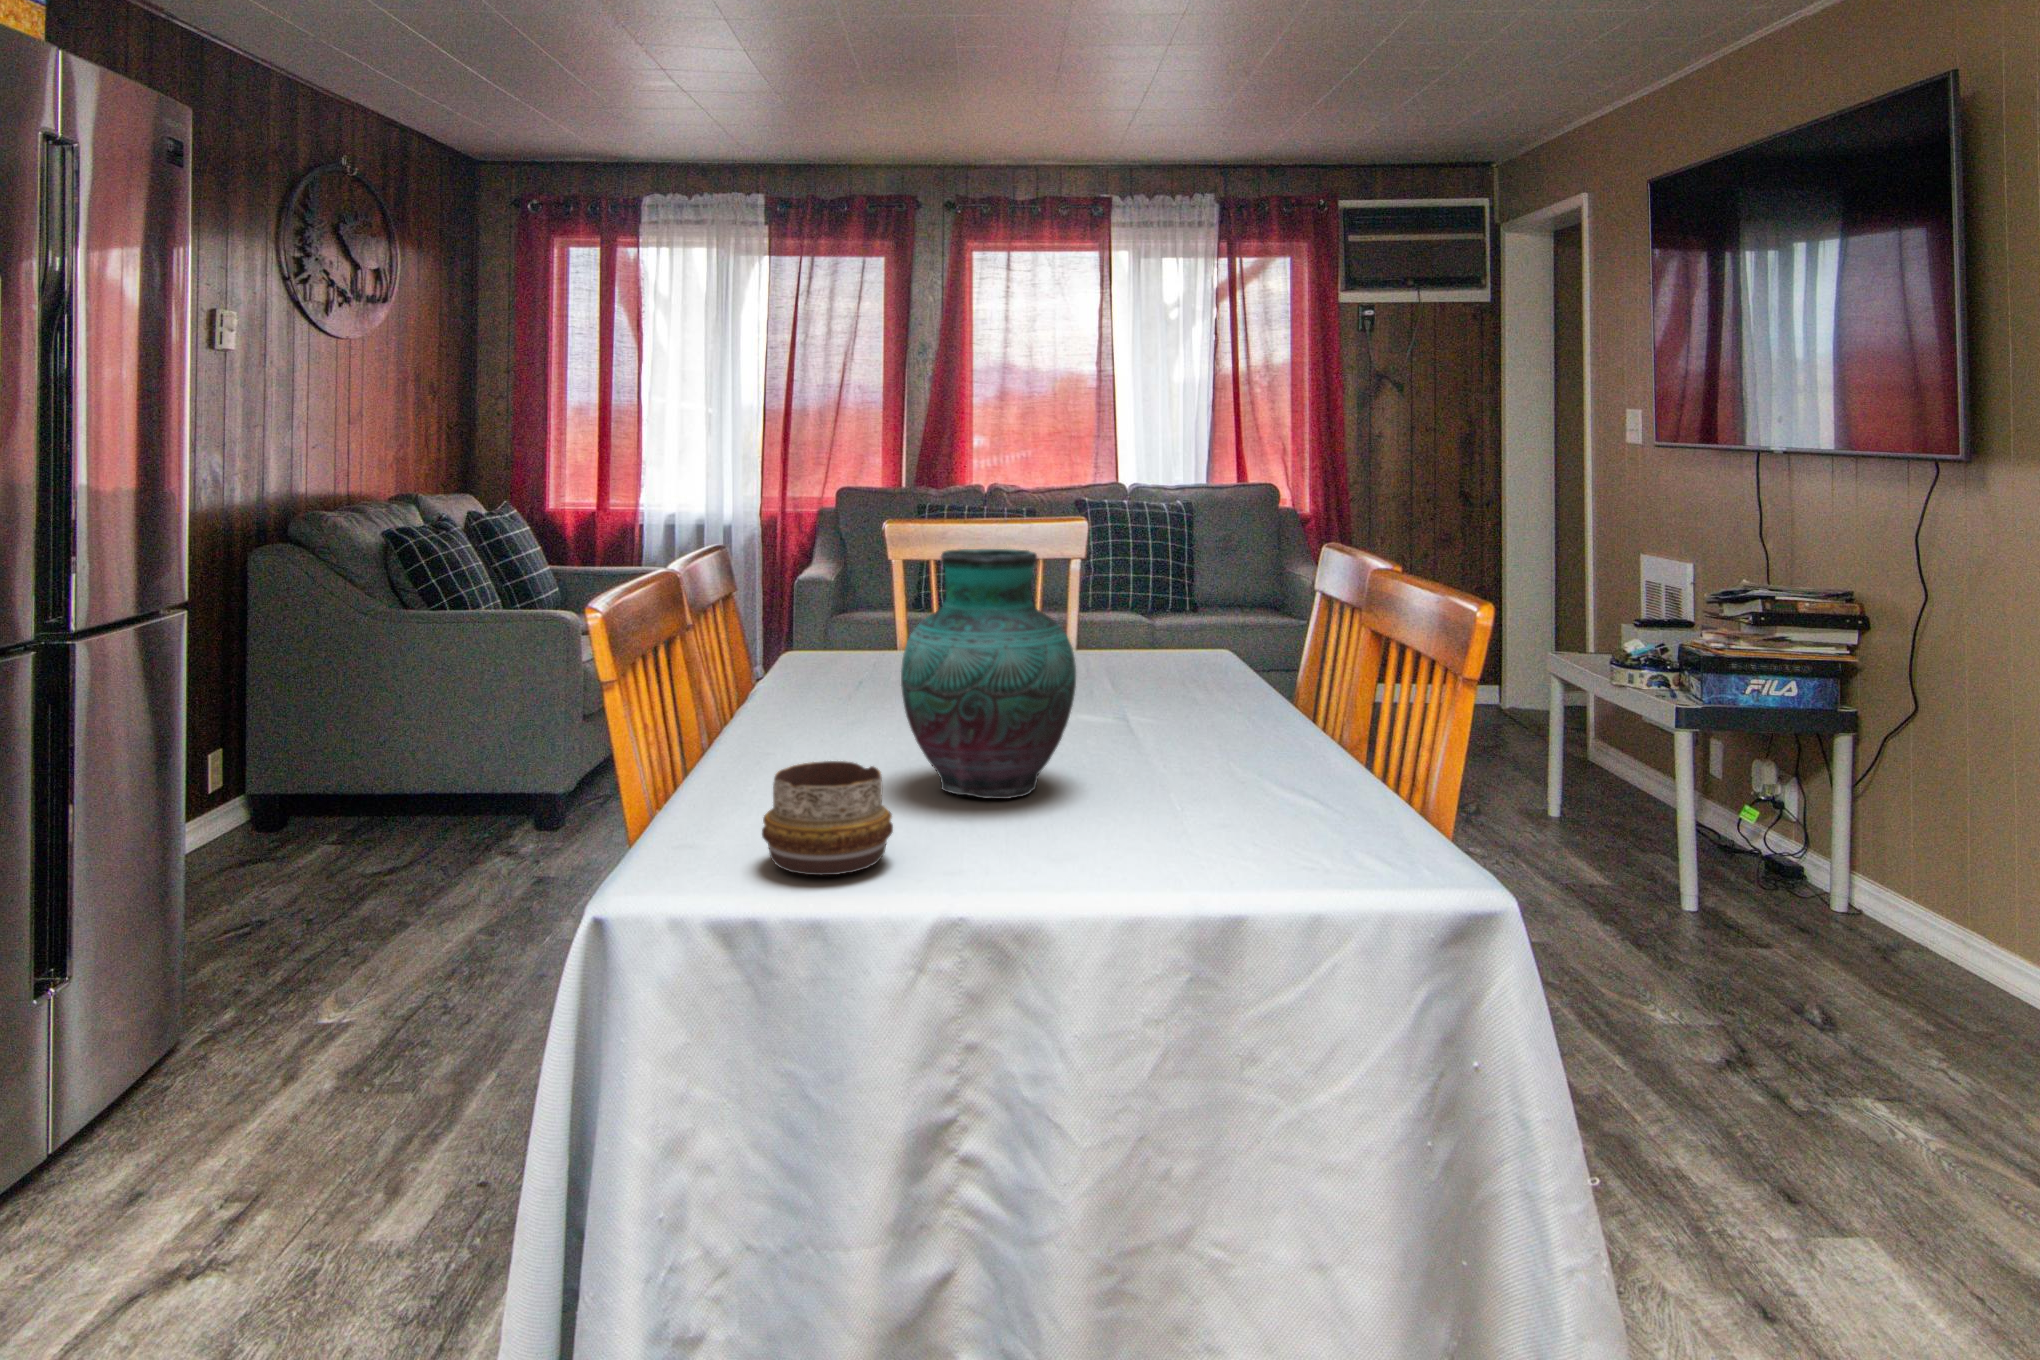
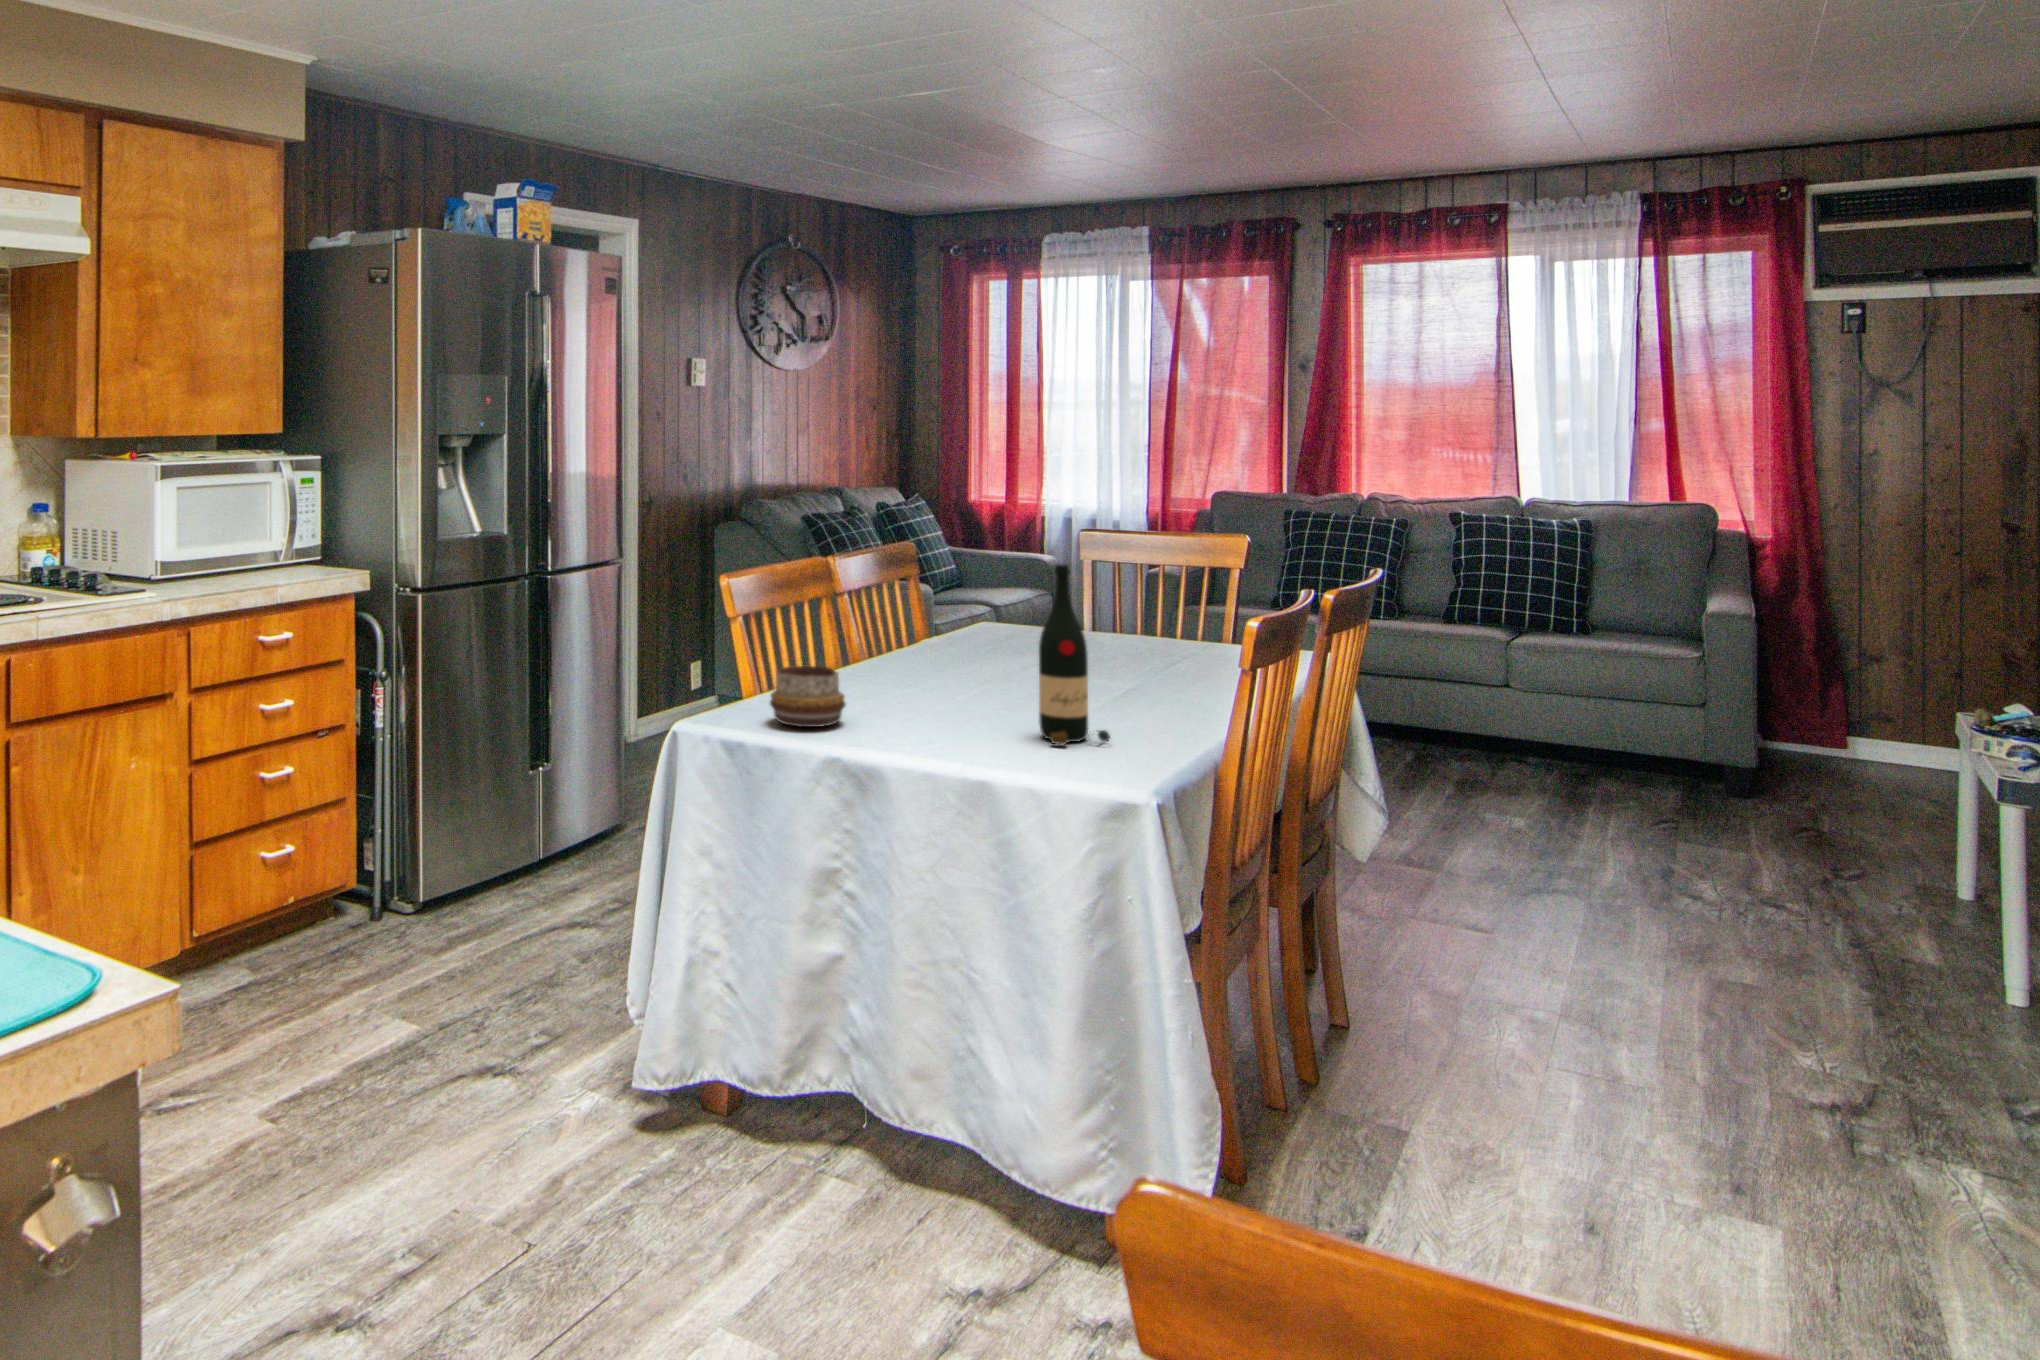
vase: present [901,549,1076,799] -> none [903,547,1022,711]
wine bottle: none [1173,562,1282,835] -> present [1039,565,1110,745]

